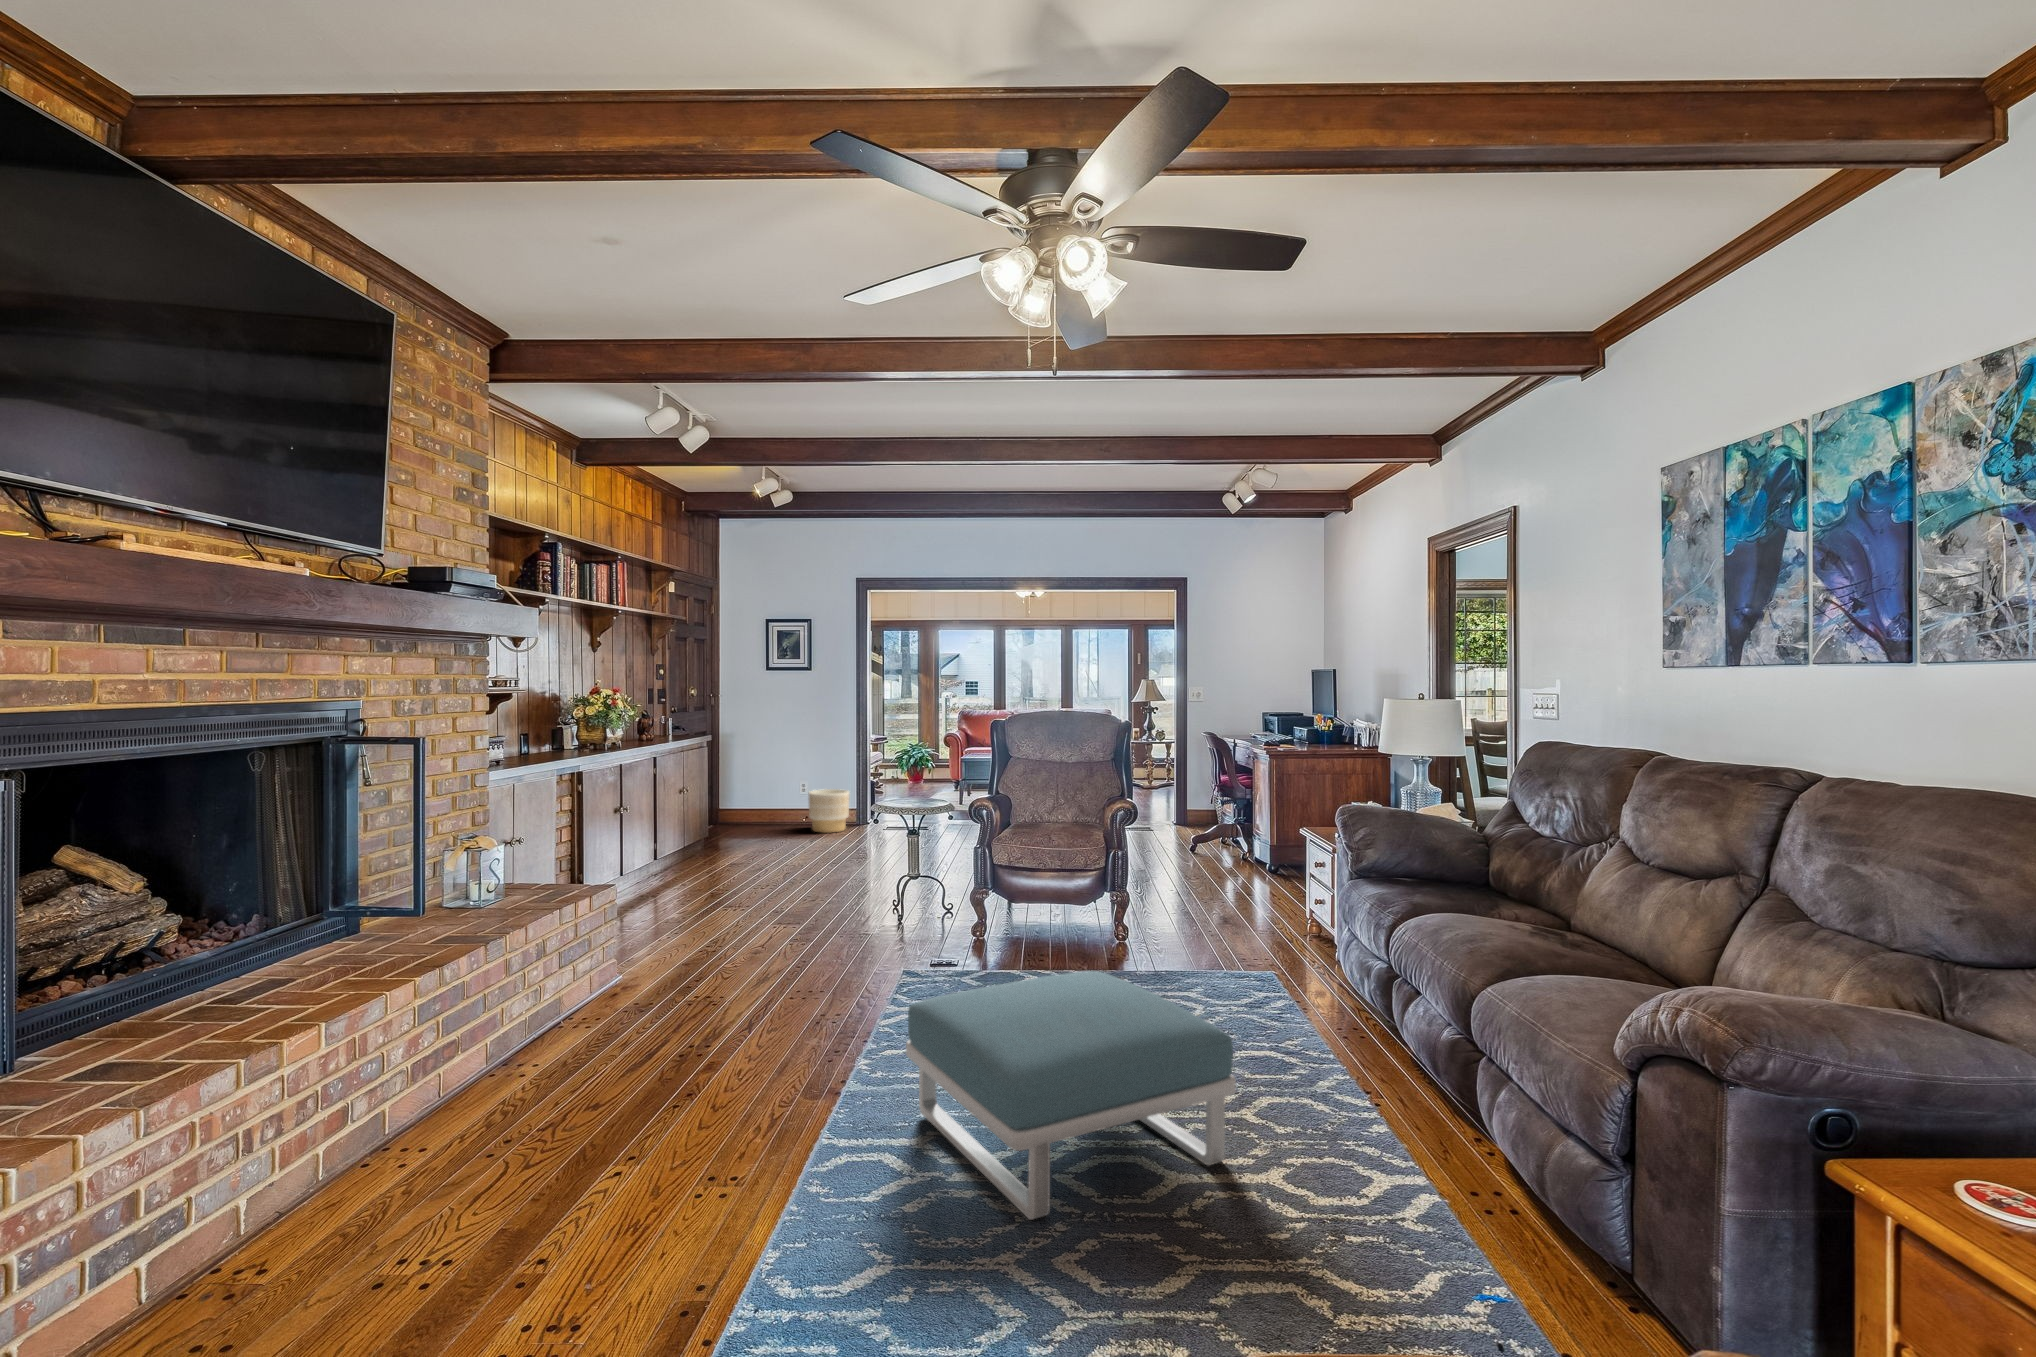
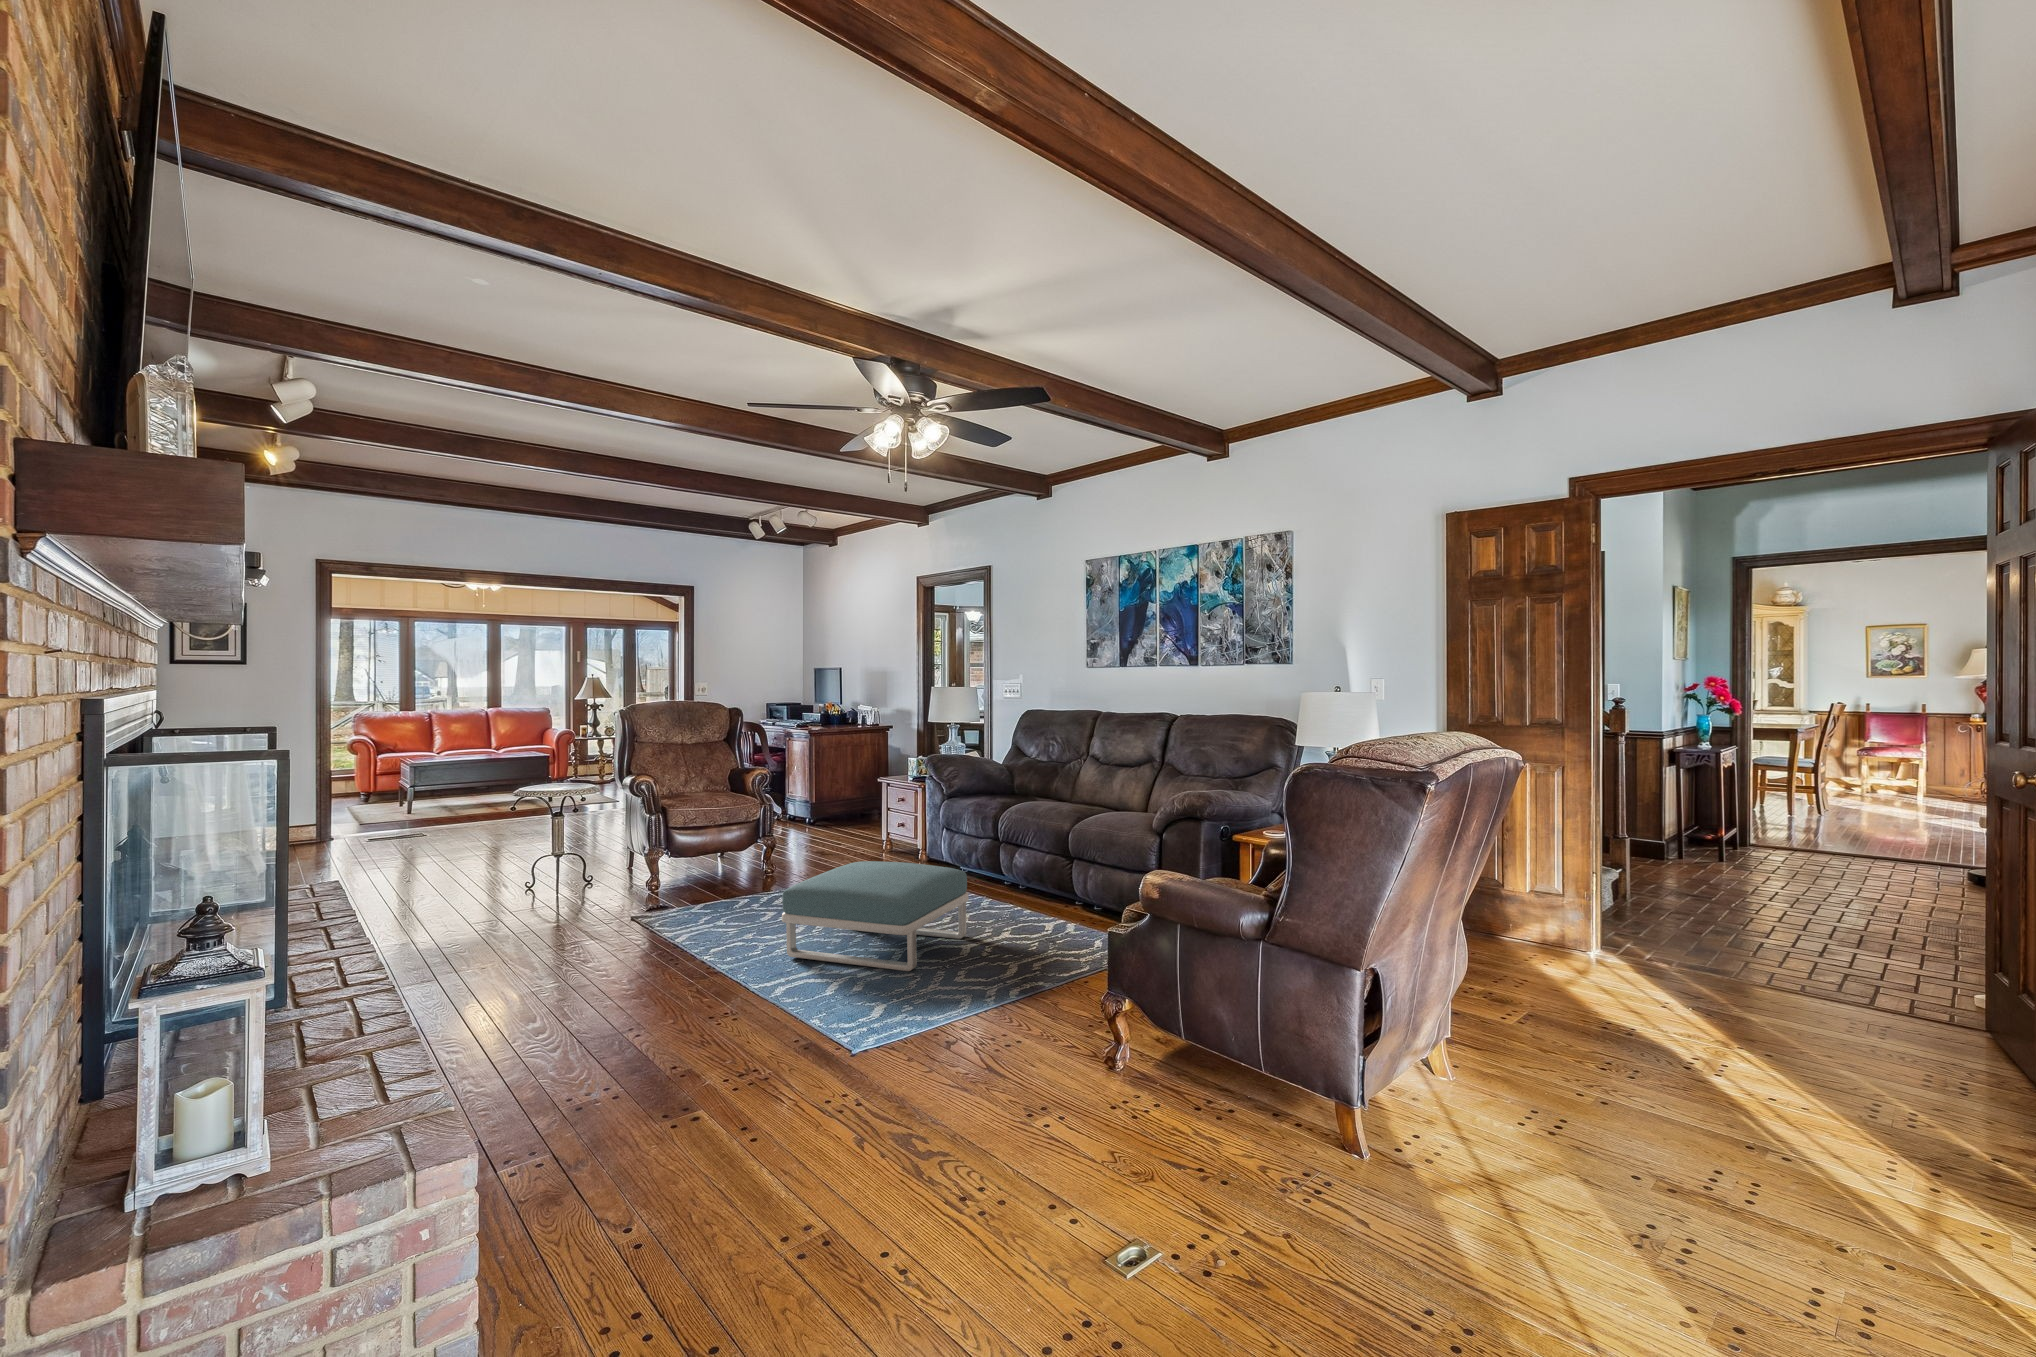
planter: present [808,789,849,833] -> none [313,802,363,847]

